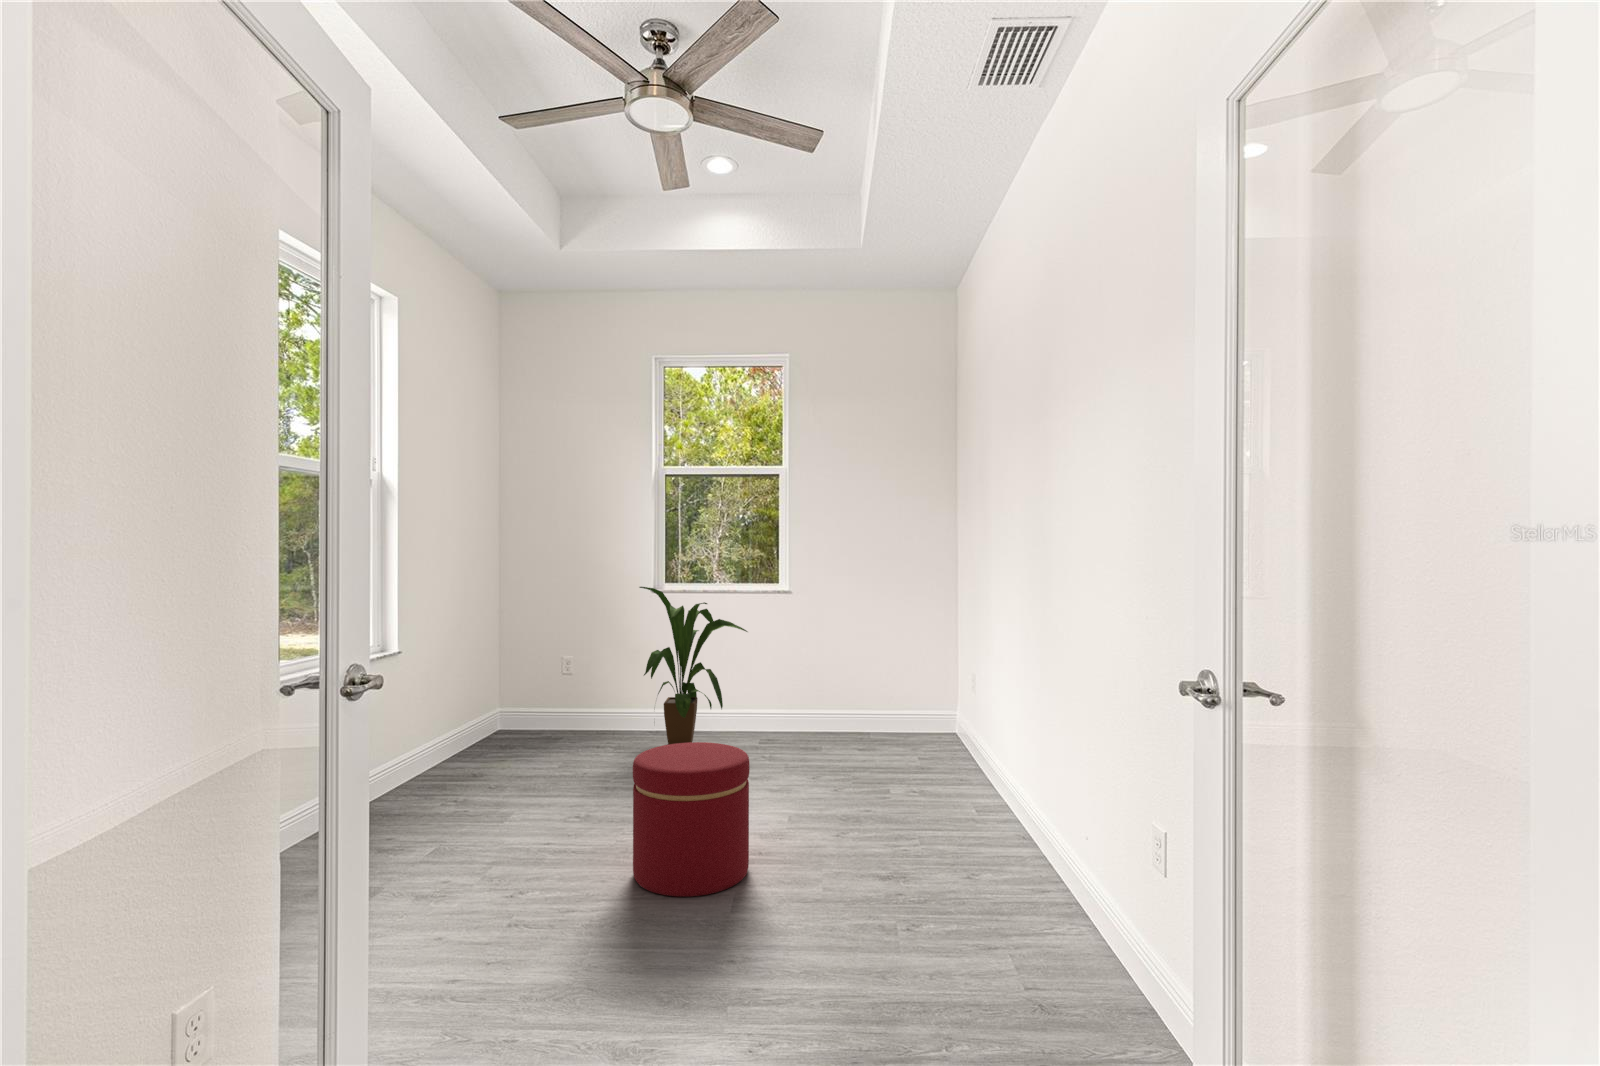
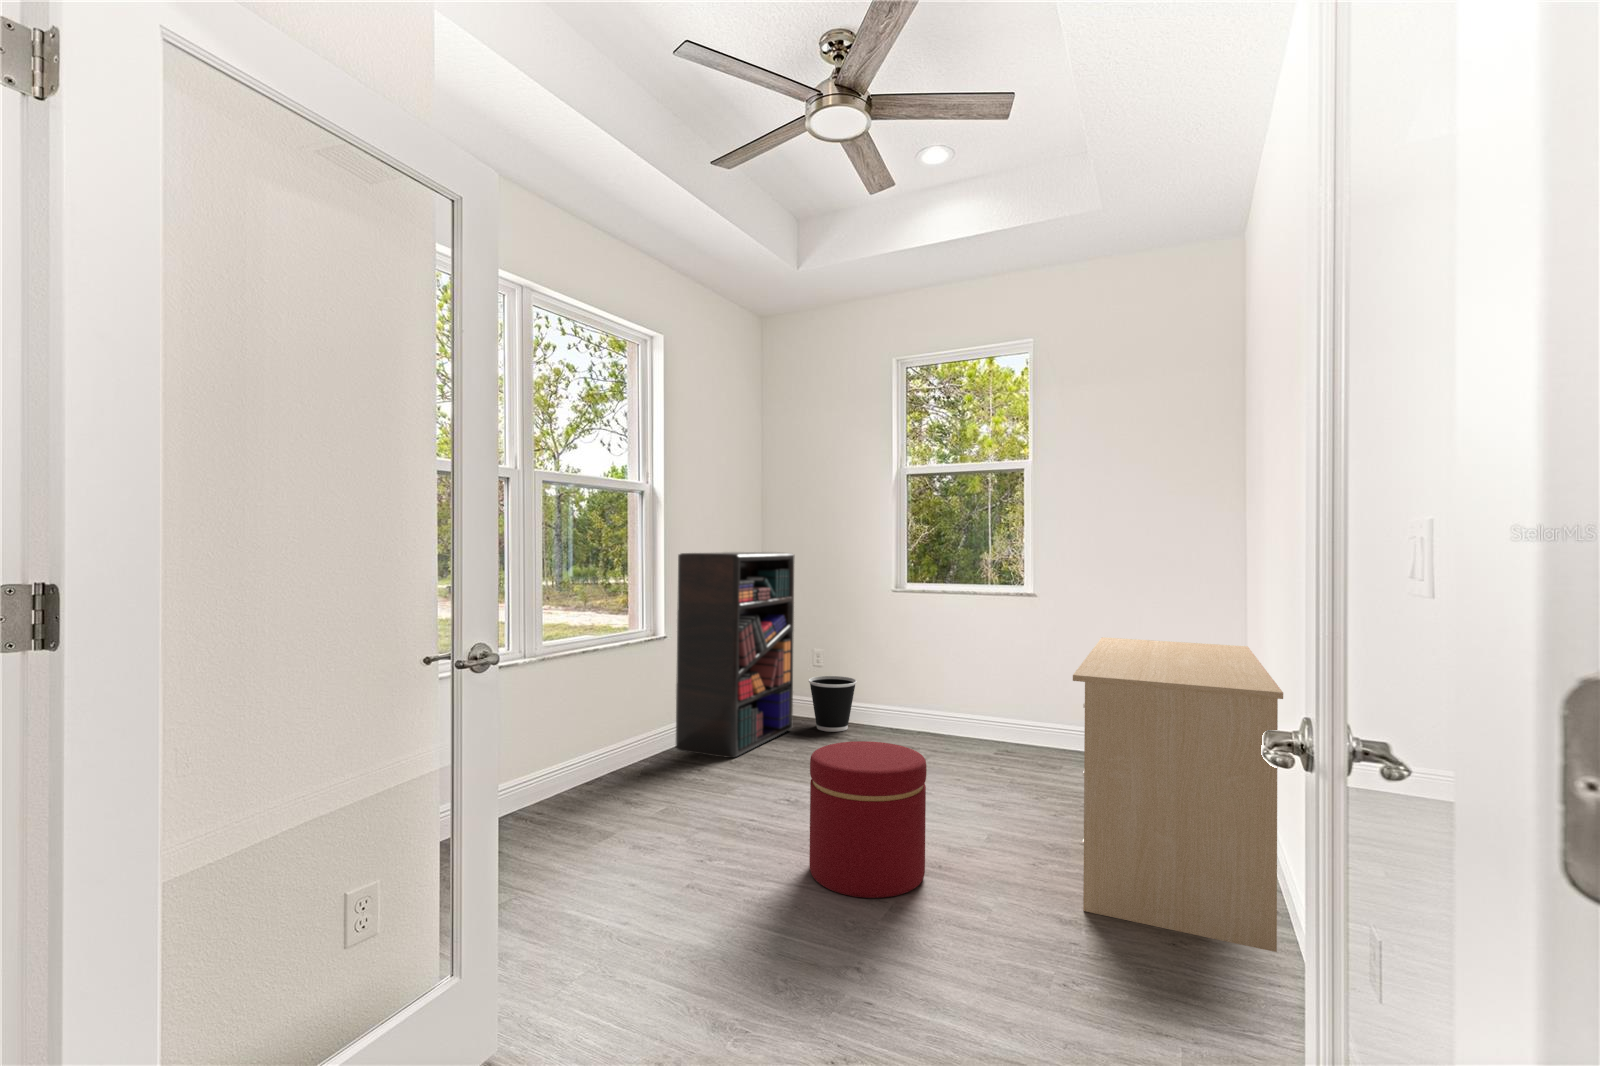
bookshelf: none [414,553,544,784] -> present [676,552,794,758]
house plant: present [640,587,747,745] -> none [875,587,987,747]
desk: none [869,626,1044,874] -> present [1073,637,1283,952]
wastebasket: none [559,683,612,743] -> present [809,676,857,732]

